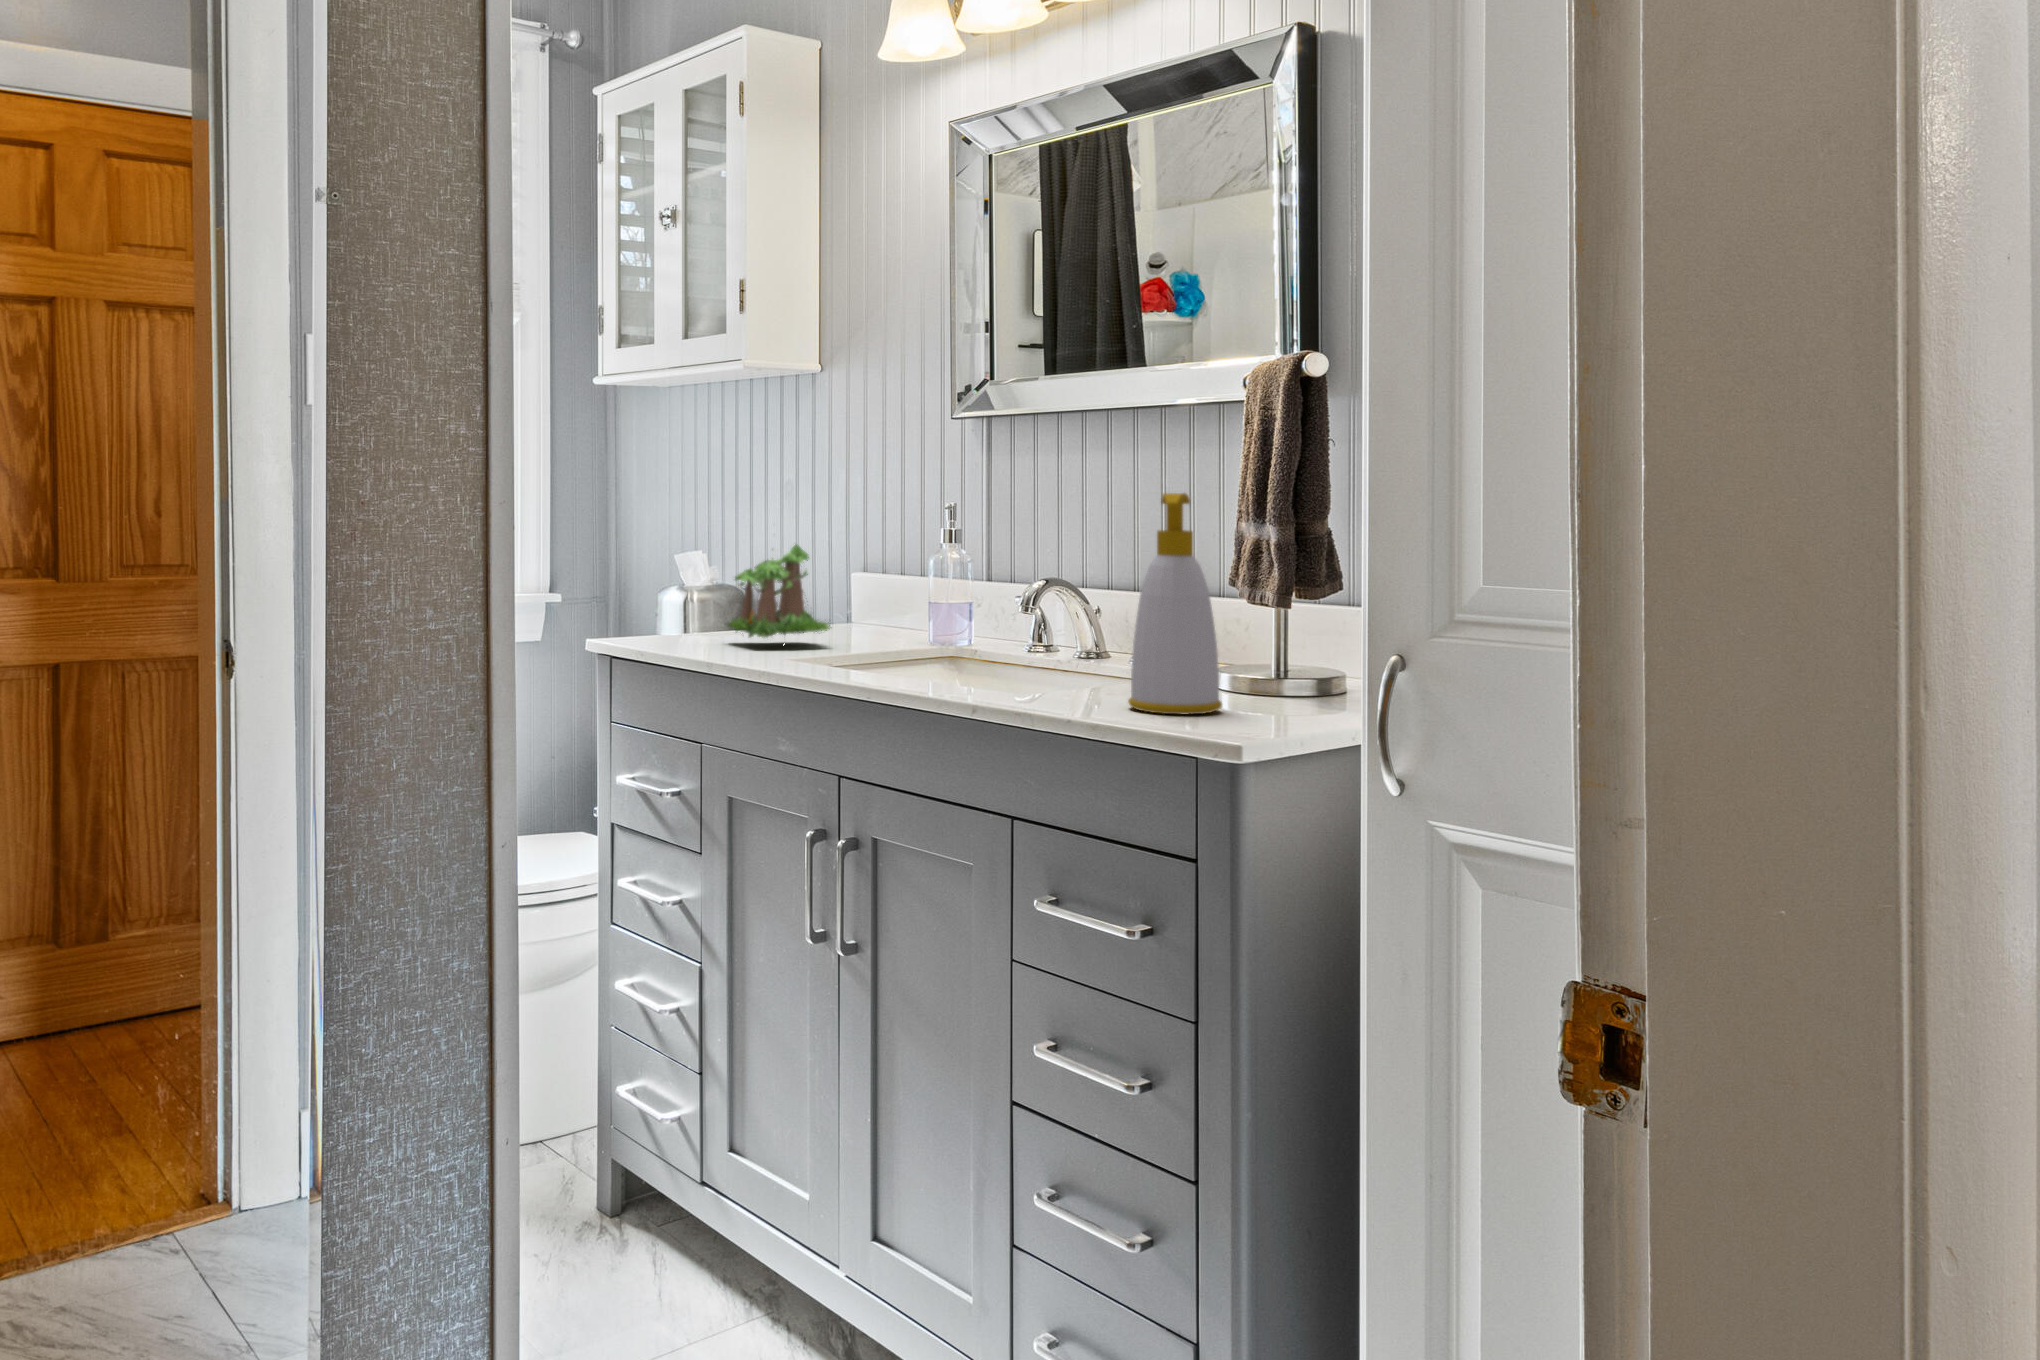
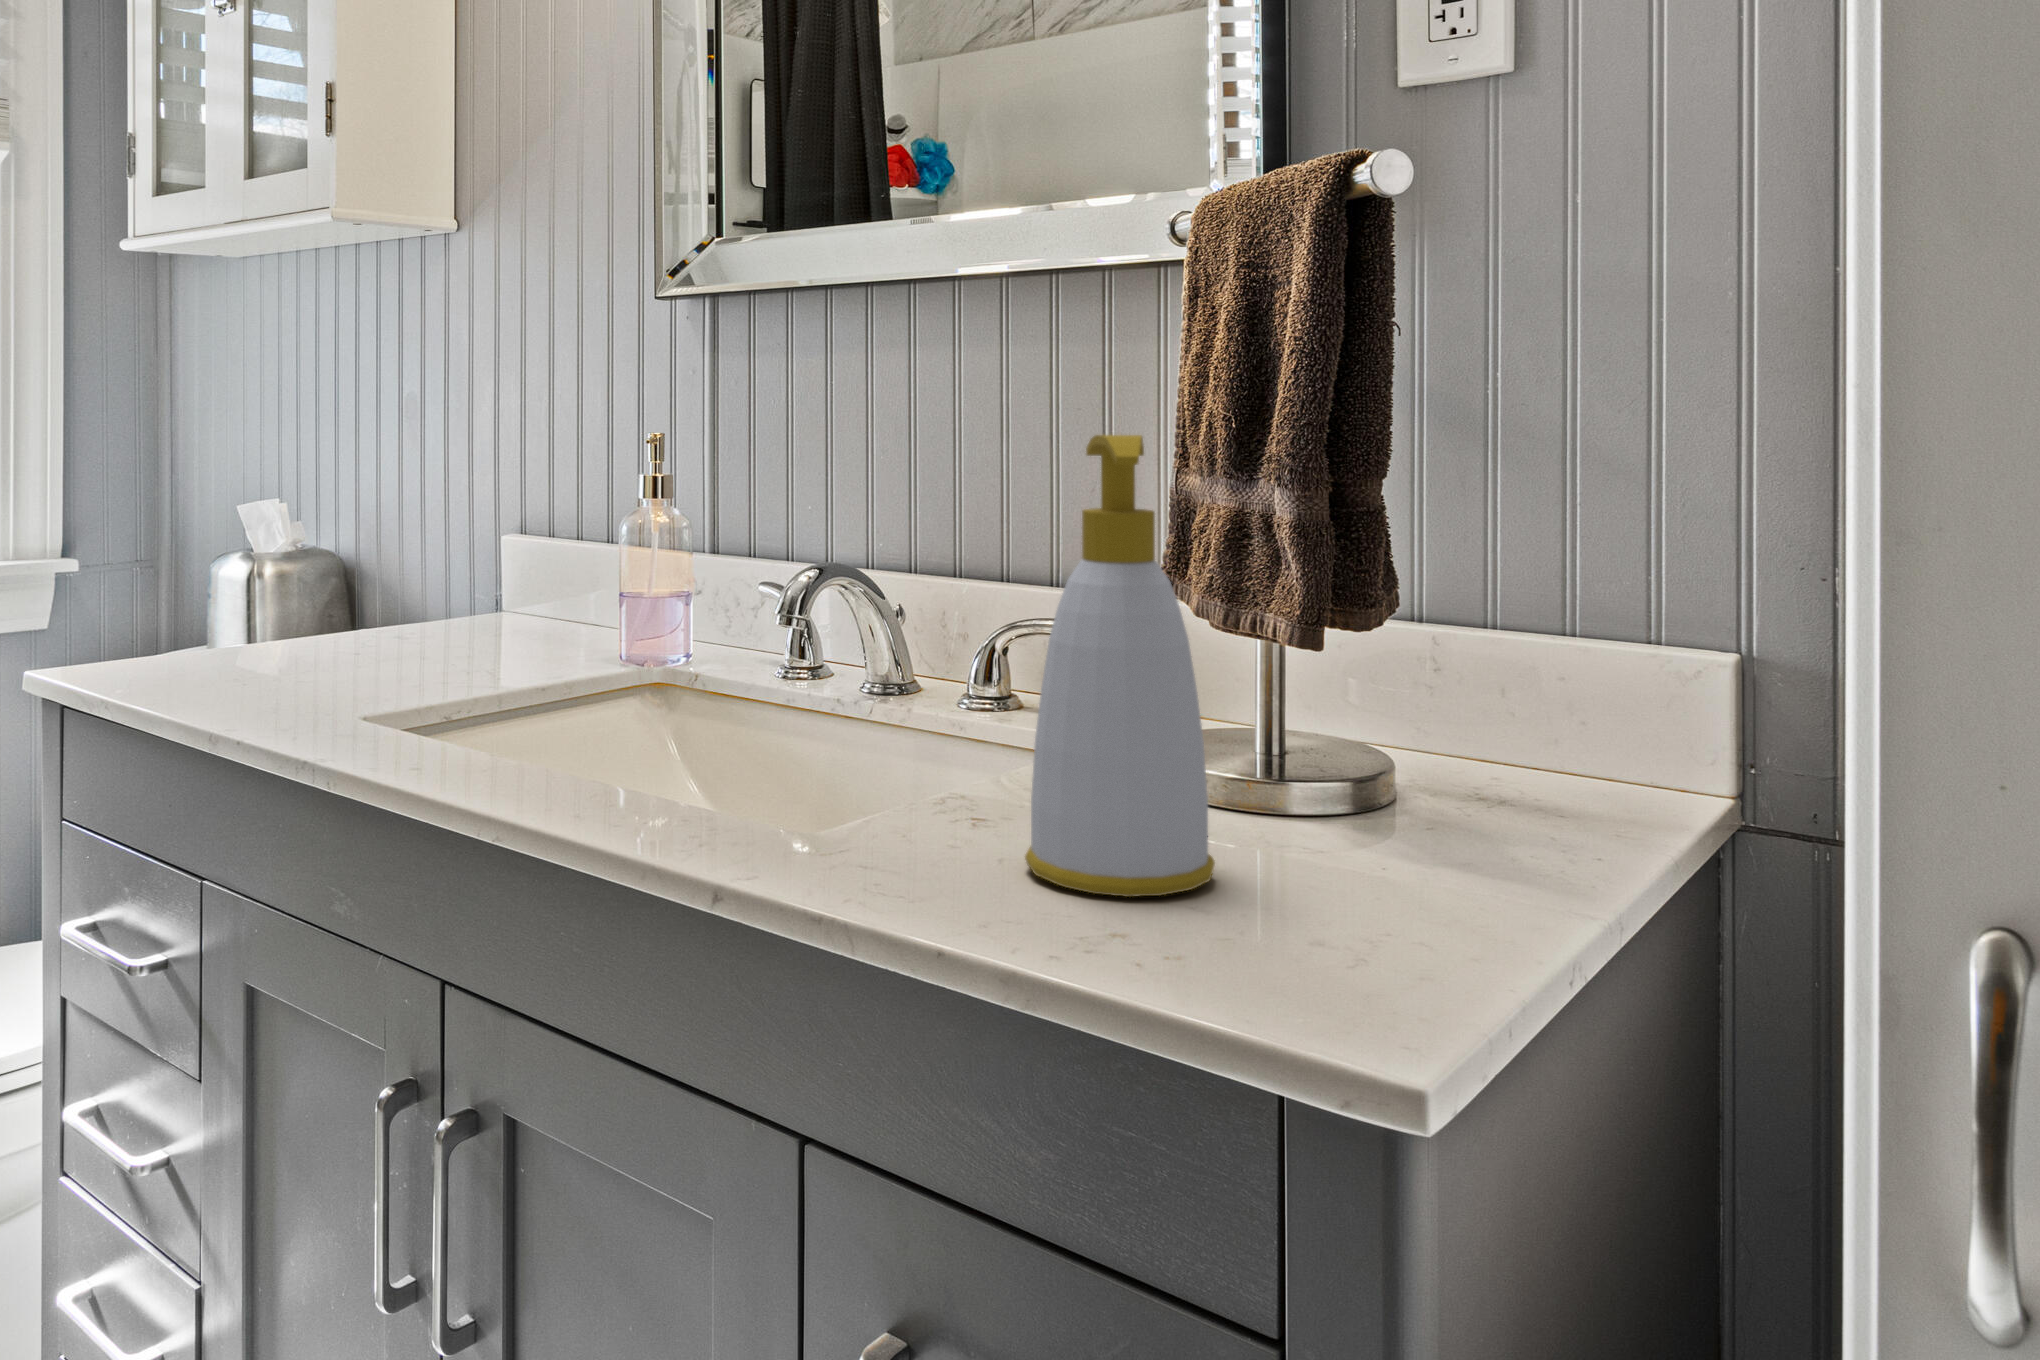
plant: present [727,544,832,638] -> none [280,434,465,675]

